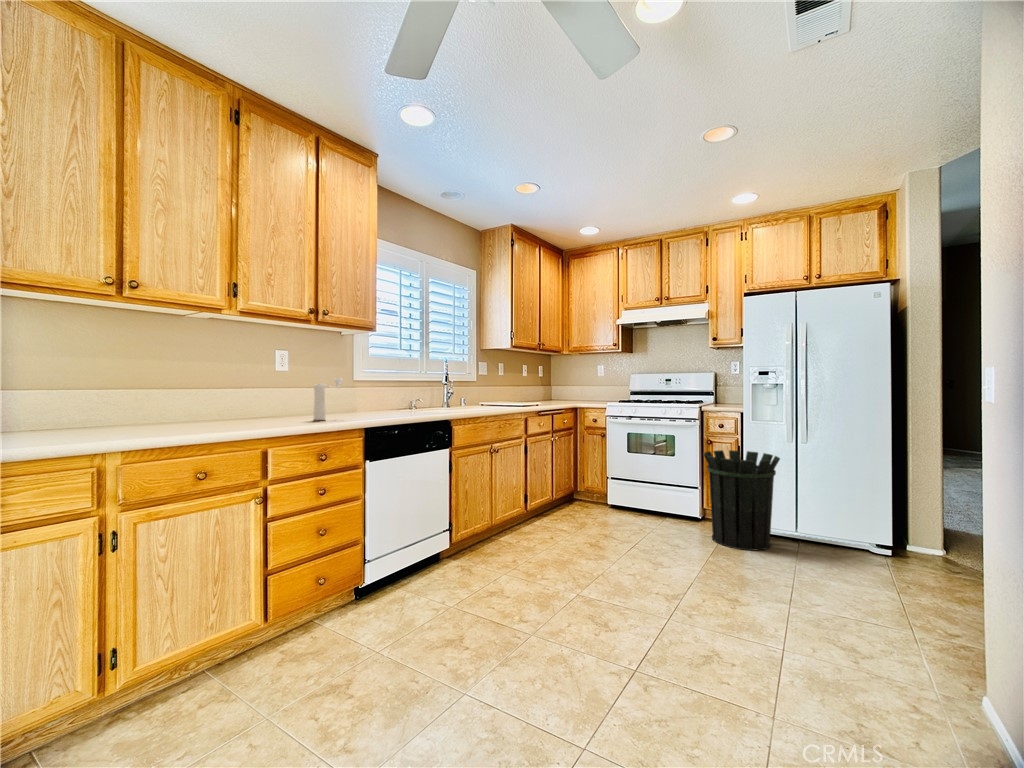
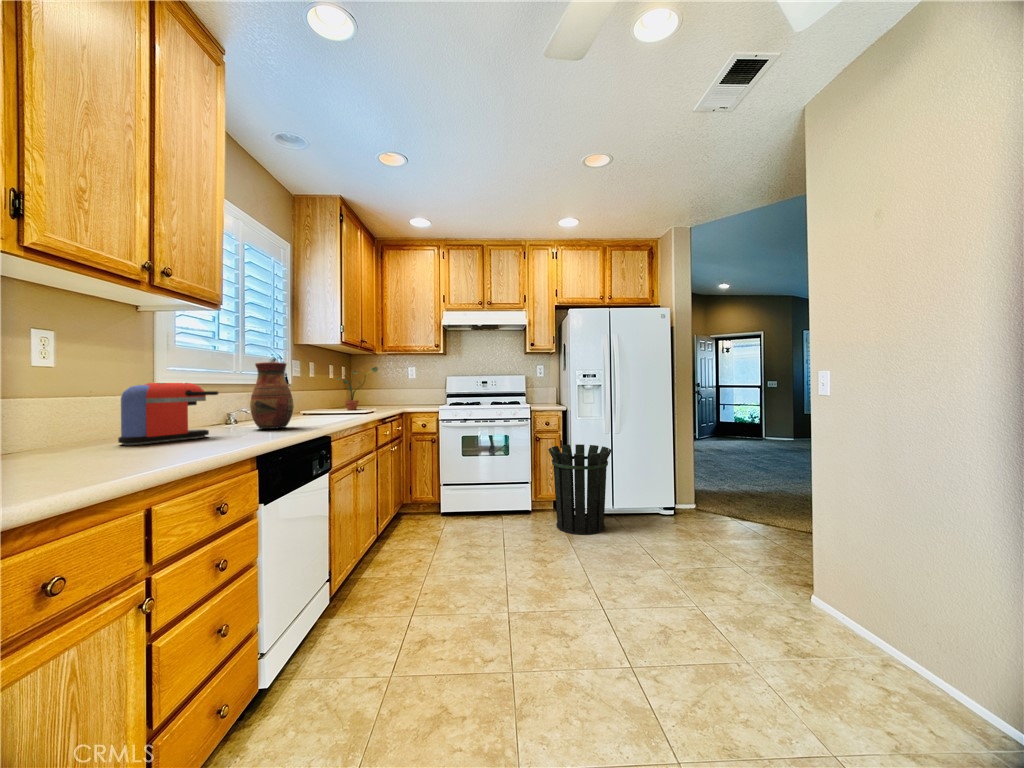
potted plant: none [523,366,558,403] -> present [338,367,378,410]
vase: none [428,367,453,412] -> present [250,362,294,429]
pepper mill: present [313,378,343,420] -> none [40,377,116,470]
coffee maker: none [357,380,405,414] -> present [118,383,218,445]

